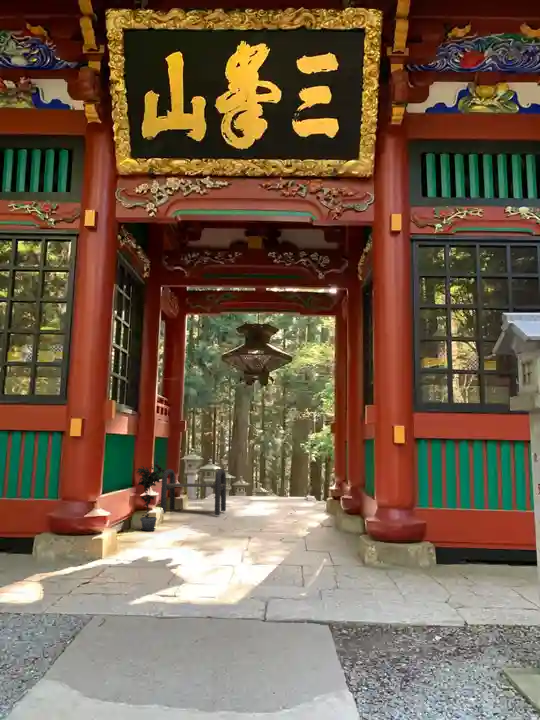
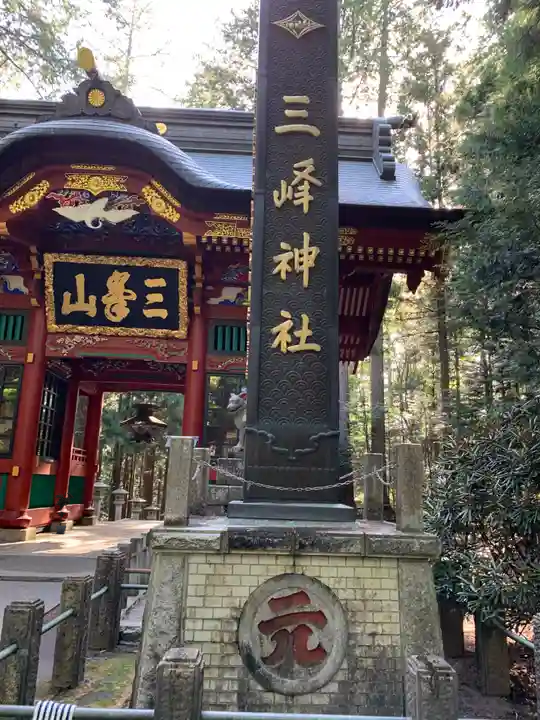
bench: present [161,469,226,515] -> none [75,497,123,529]

